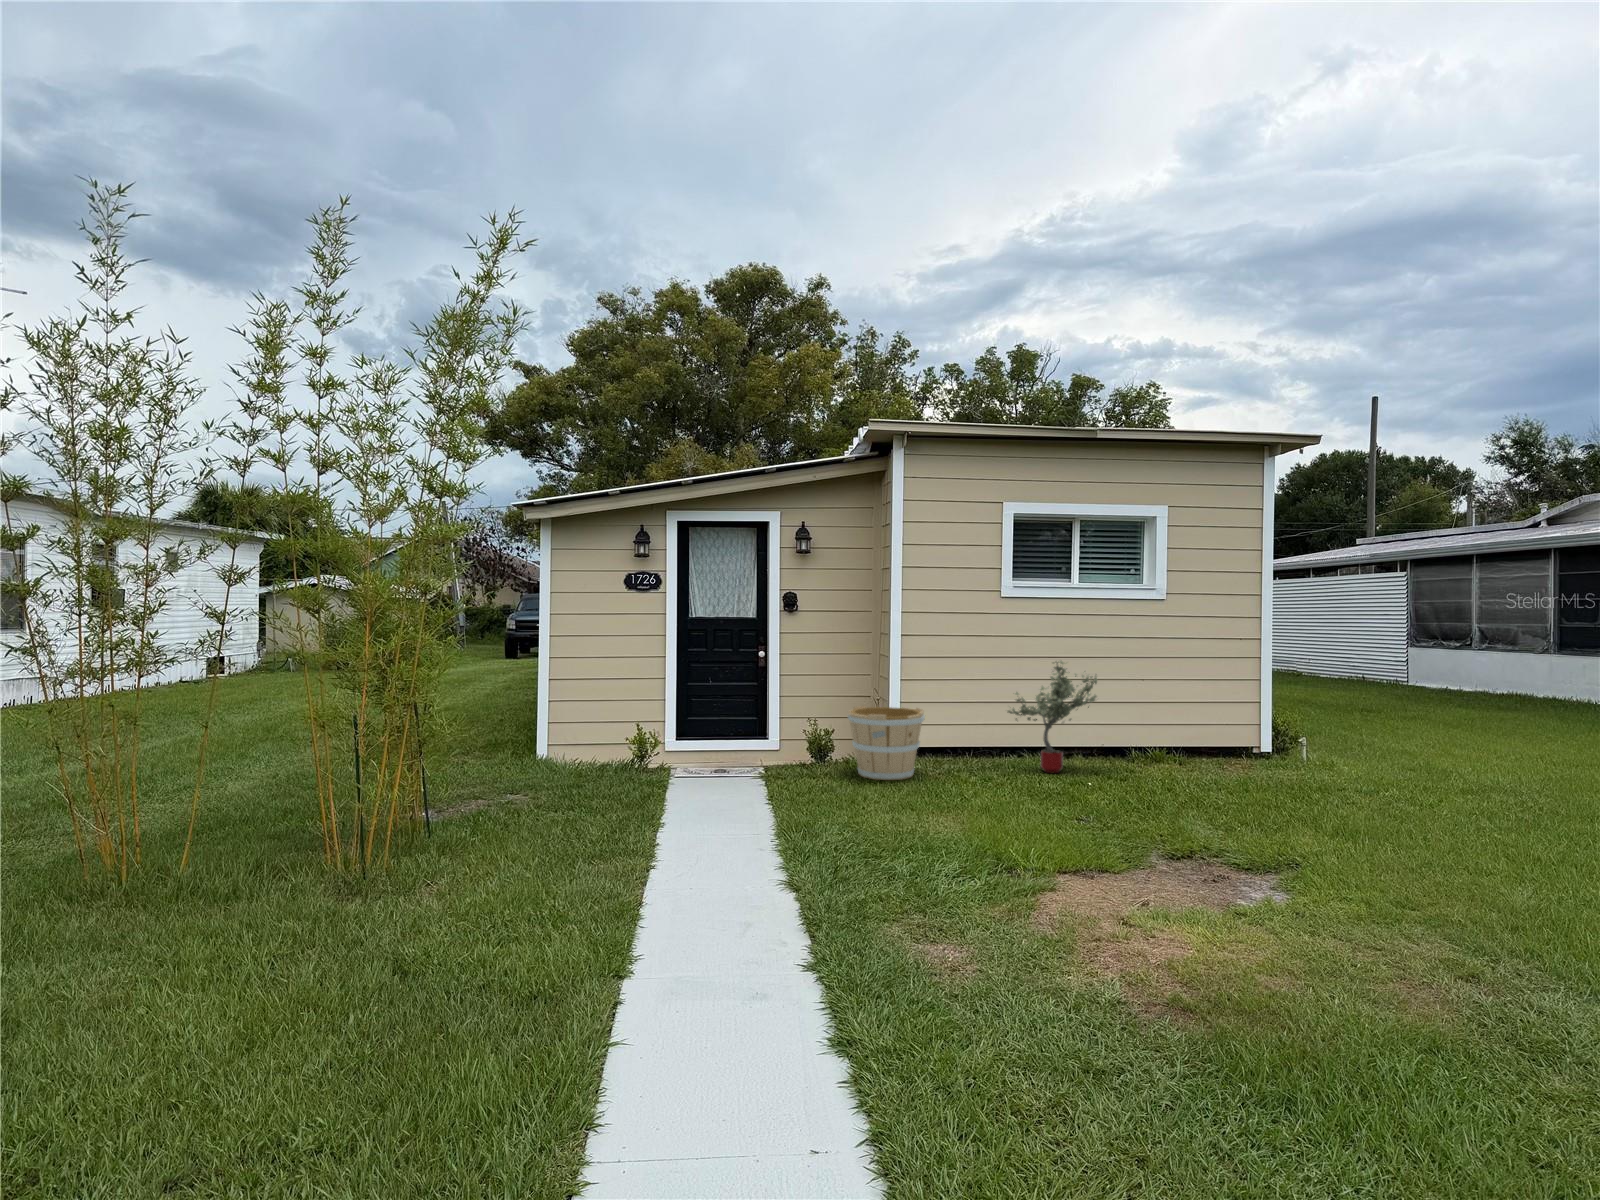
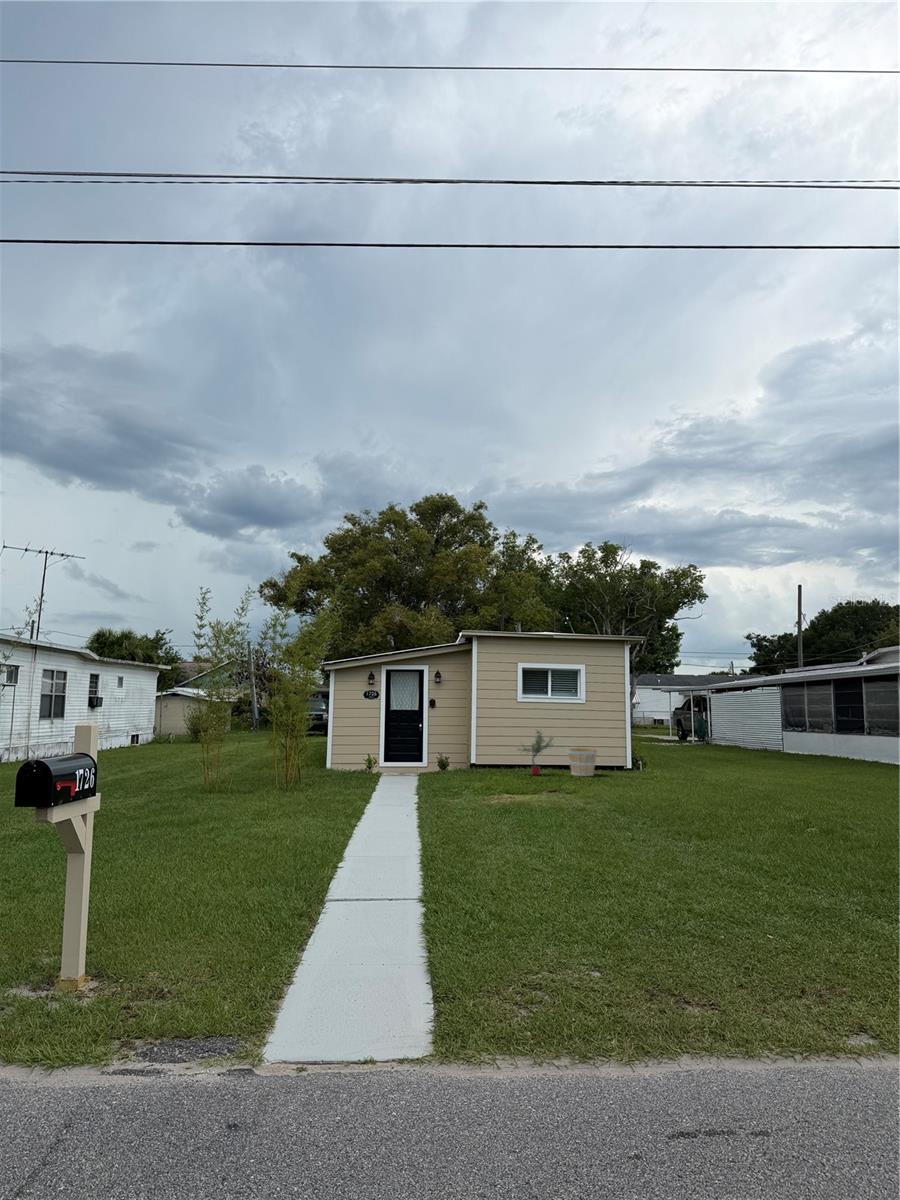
wooden bucket: present [848,706,925,780] -> present [567,748,597,776]

